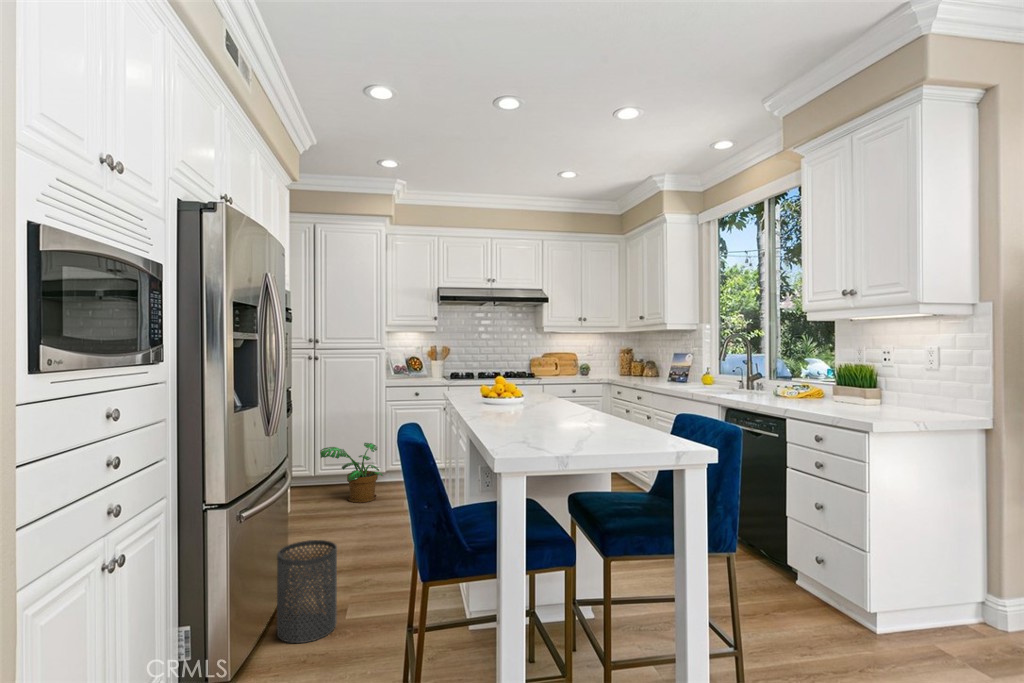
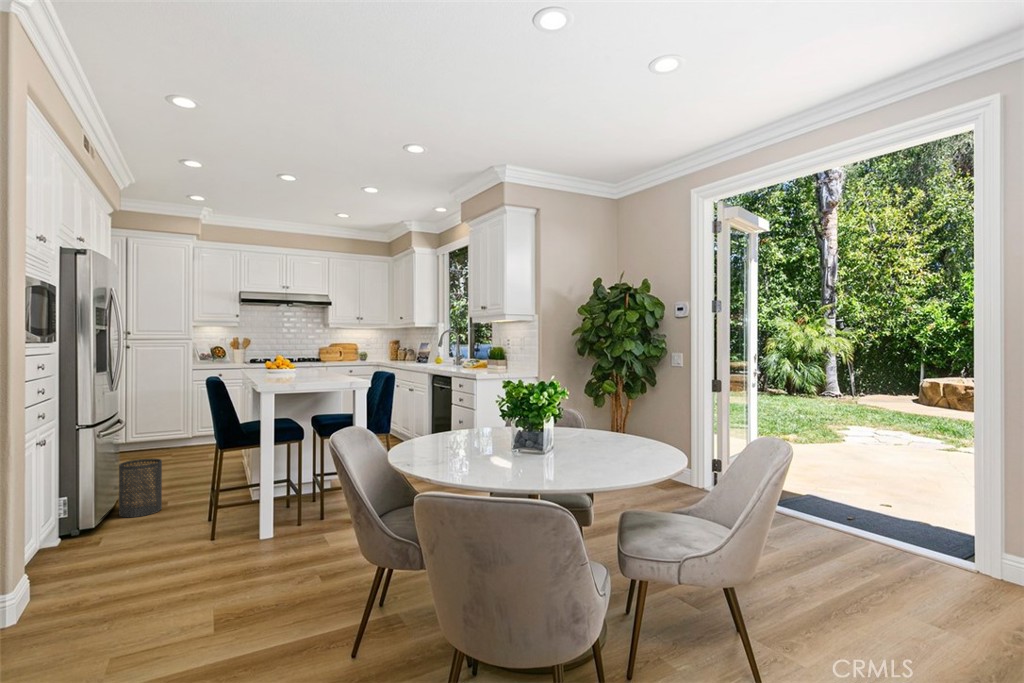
potted plant: present [320,443,383,503] -> none [136,413,191,457]

